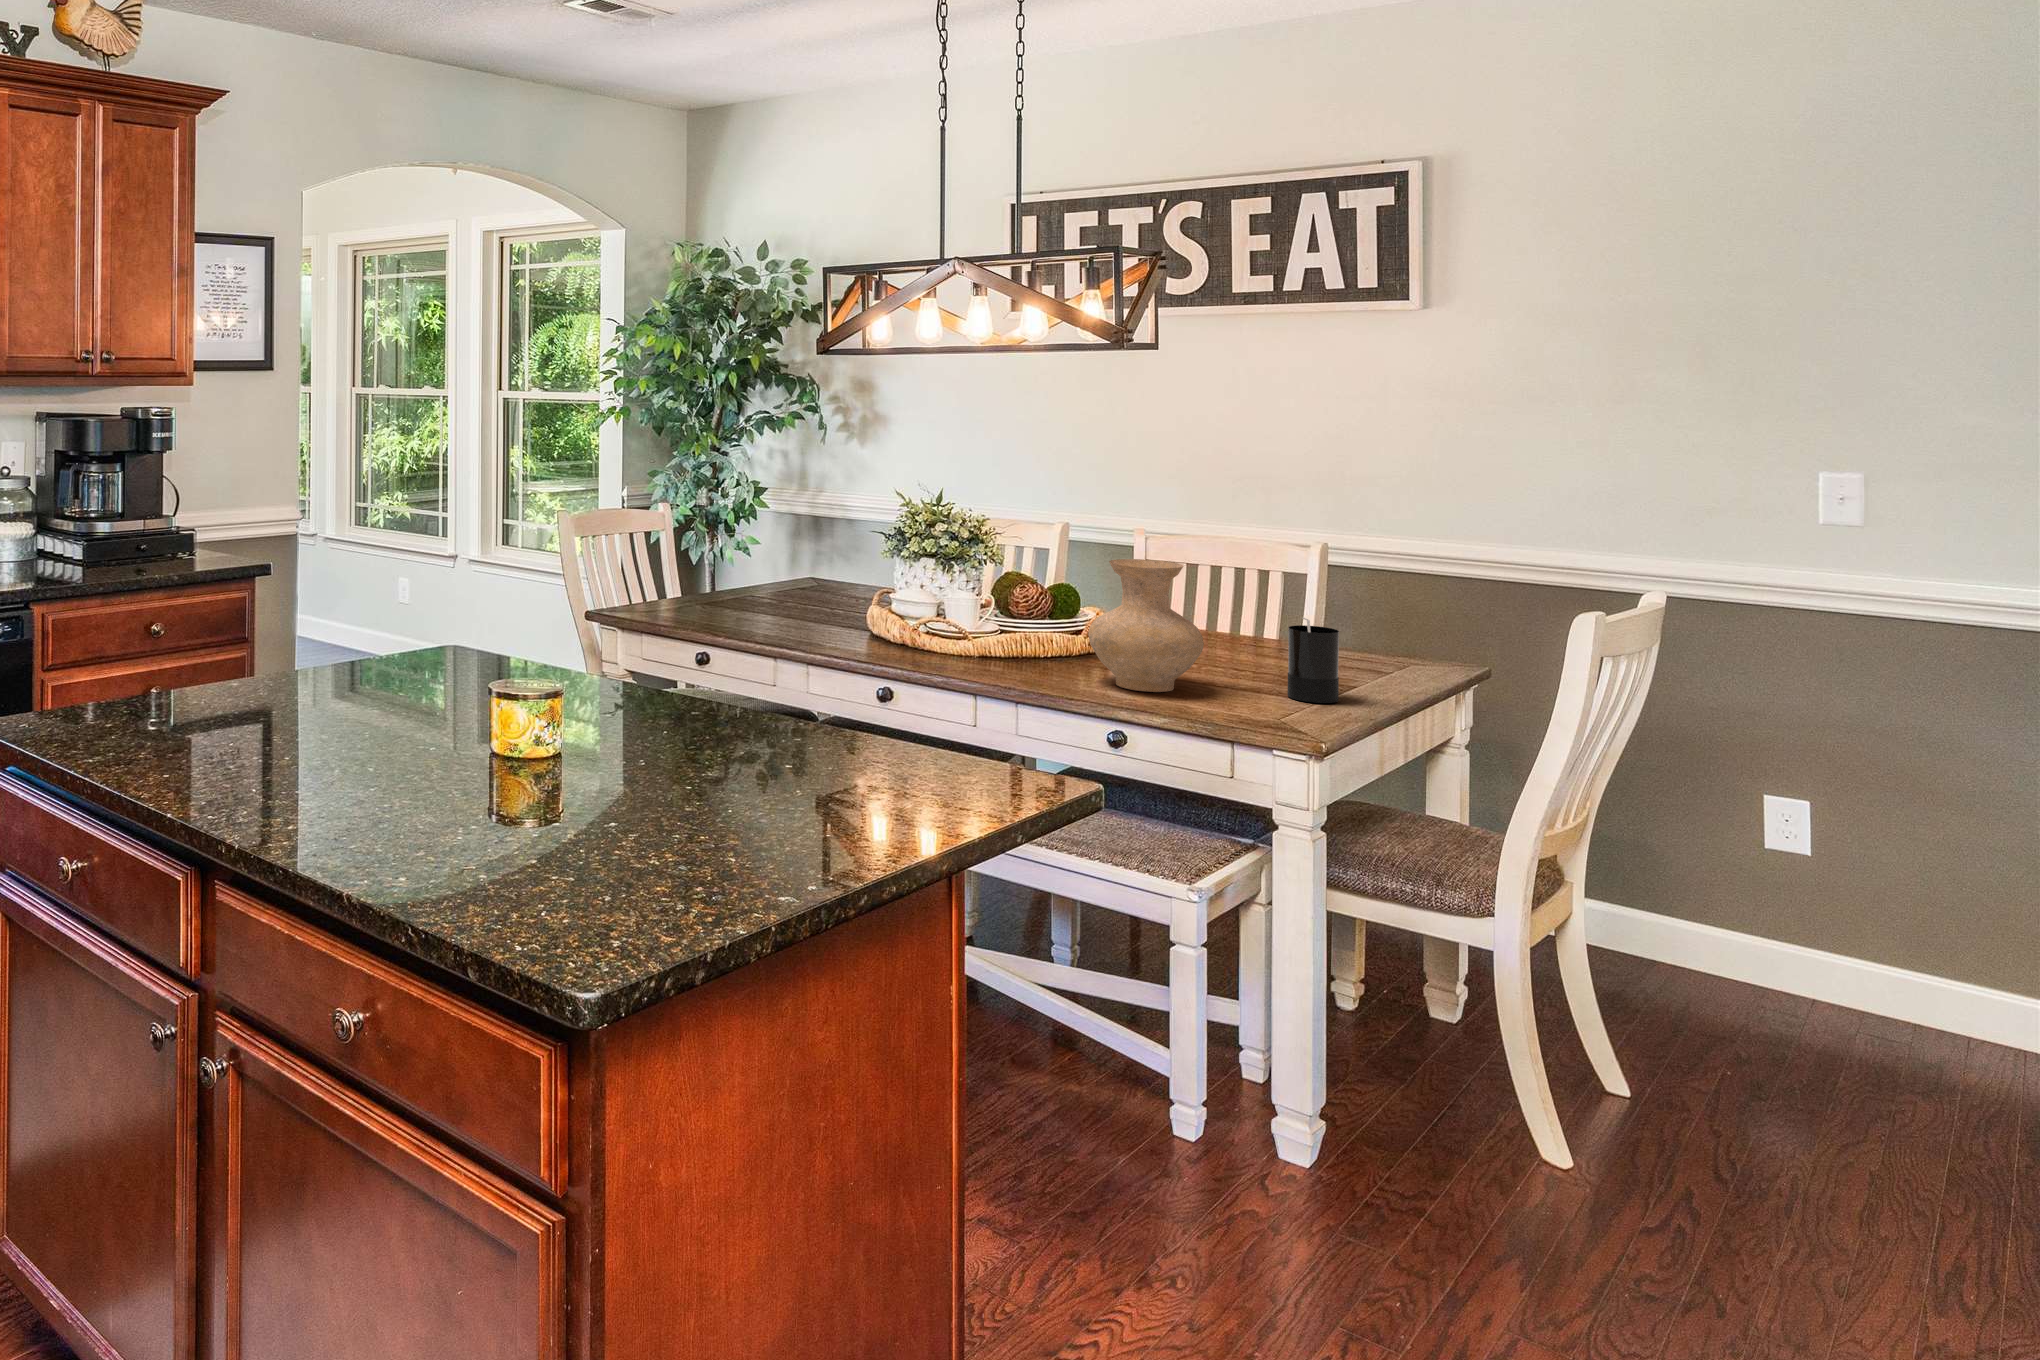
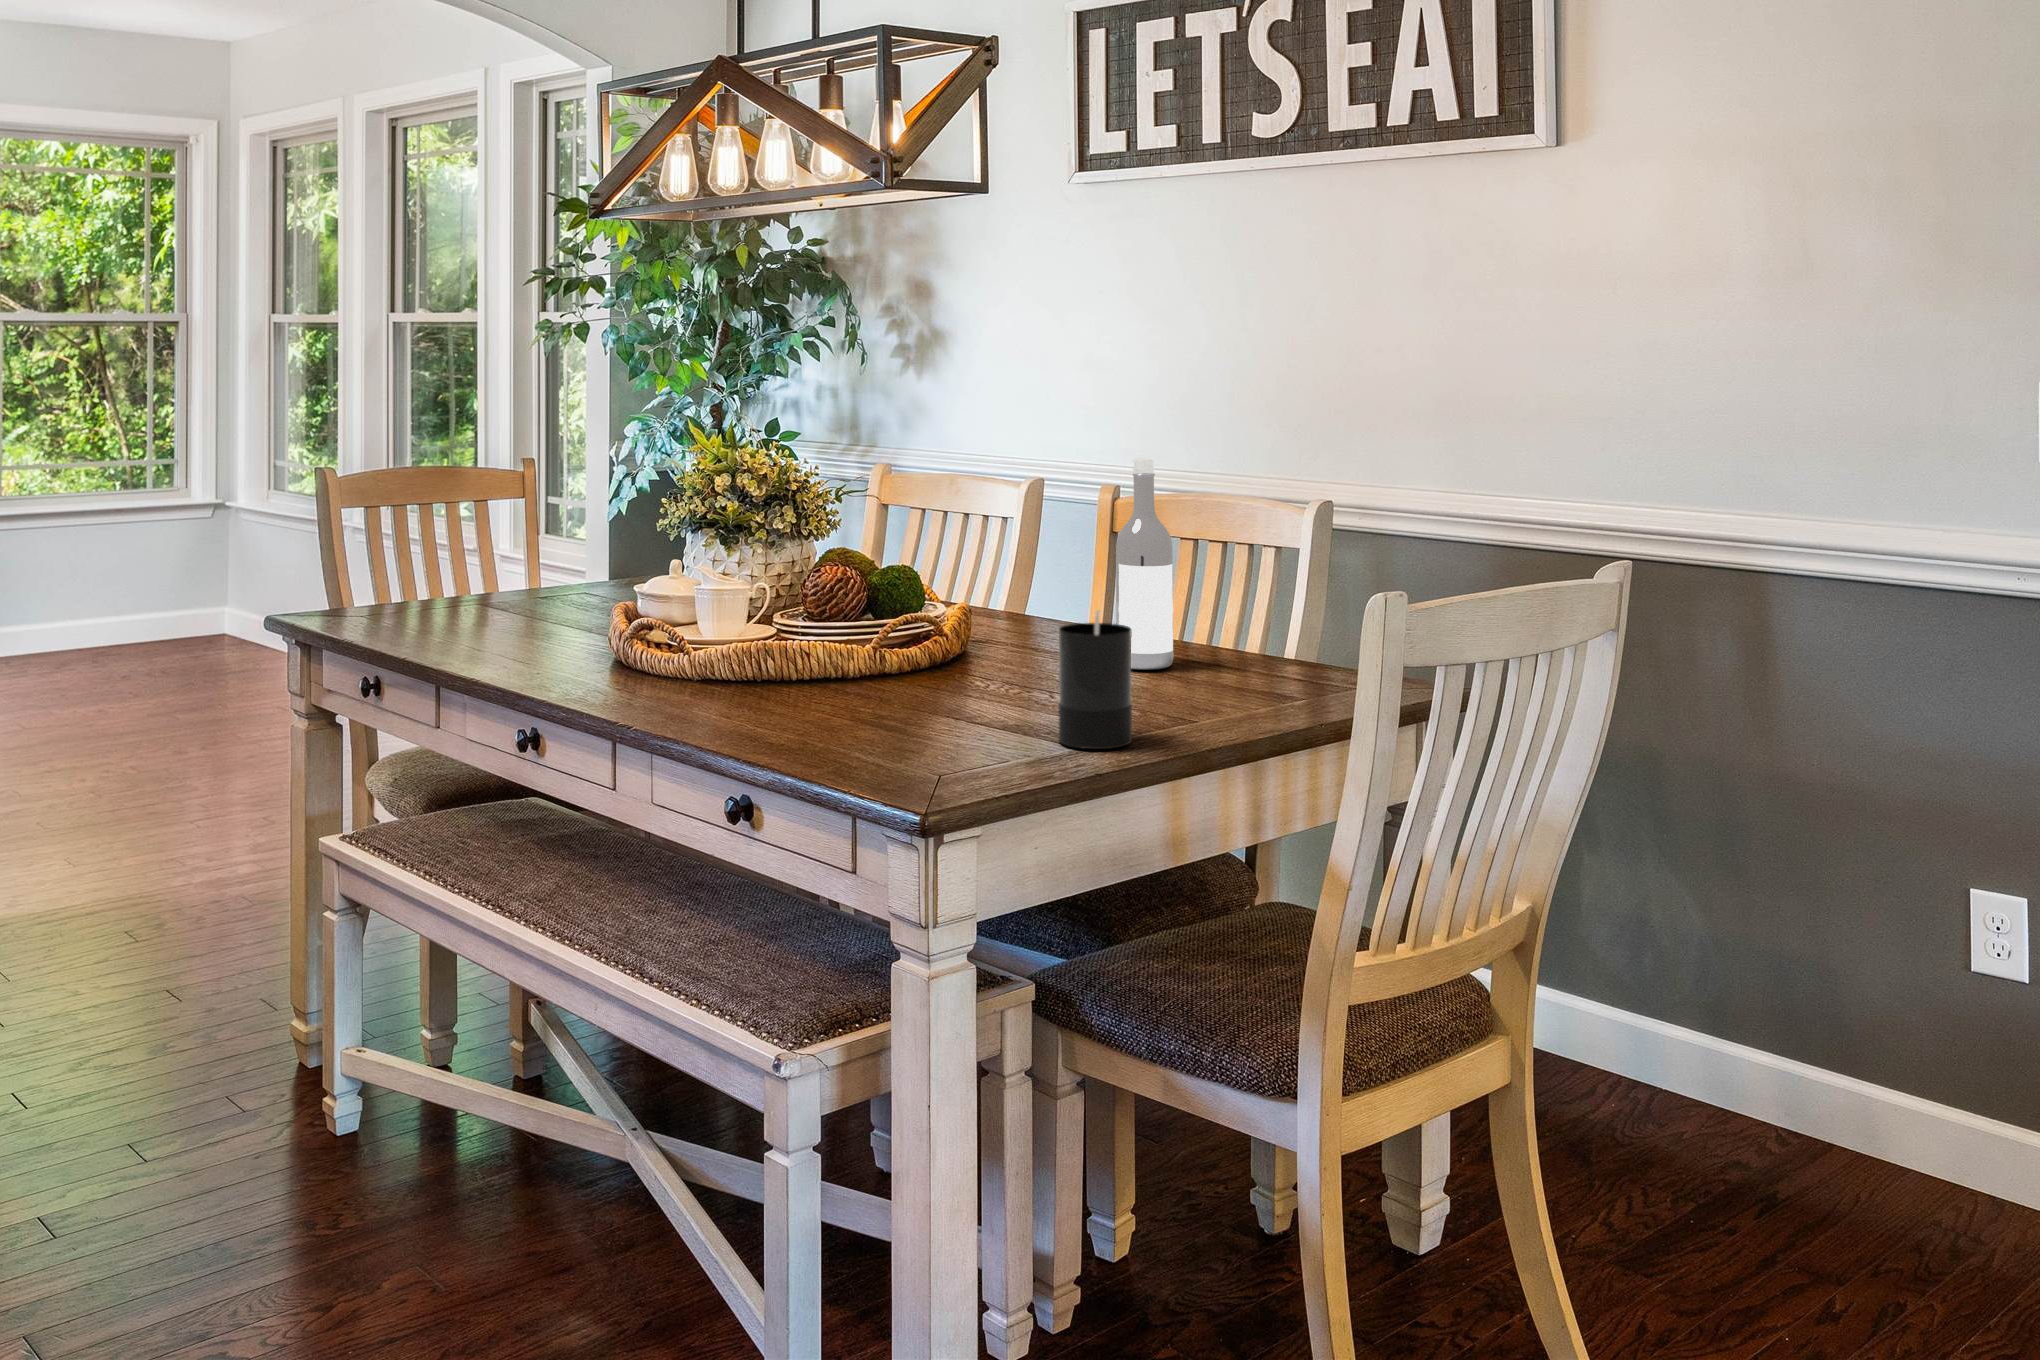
wine bottle: none [1230,520,1270,654] -> present [1116,458,1173,670]
vase: present [1088,559,1204,692] -> none [769,520,943,734]

